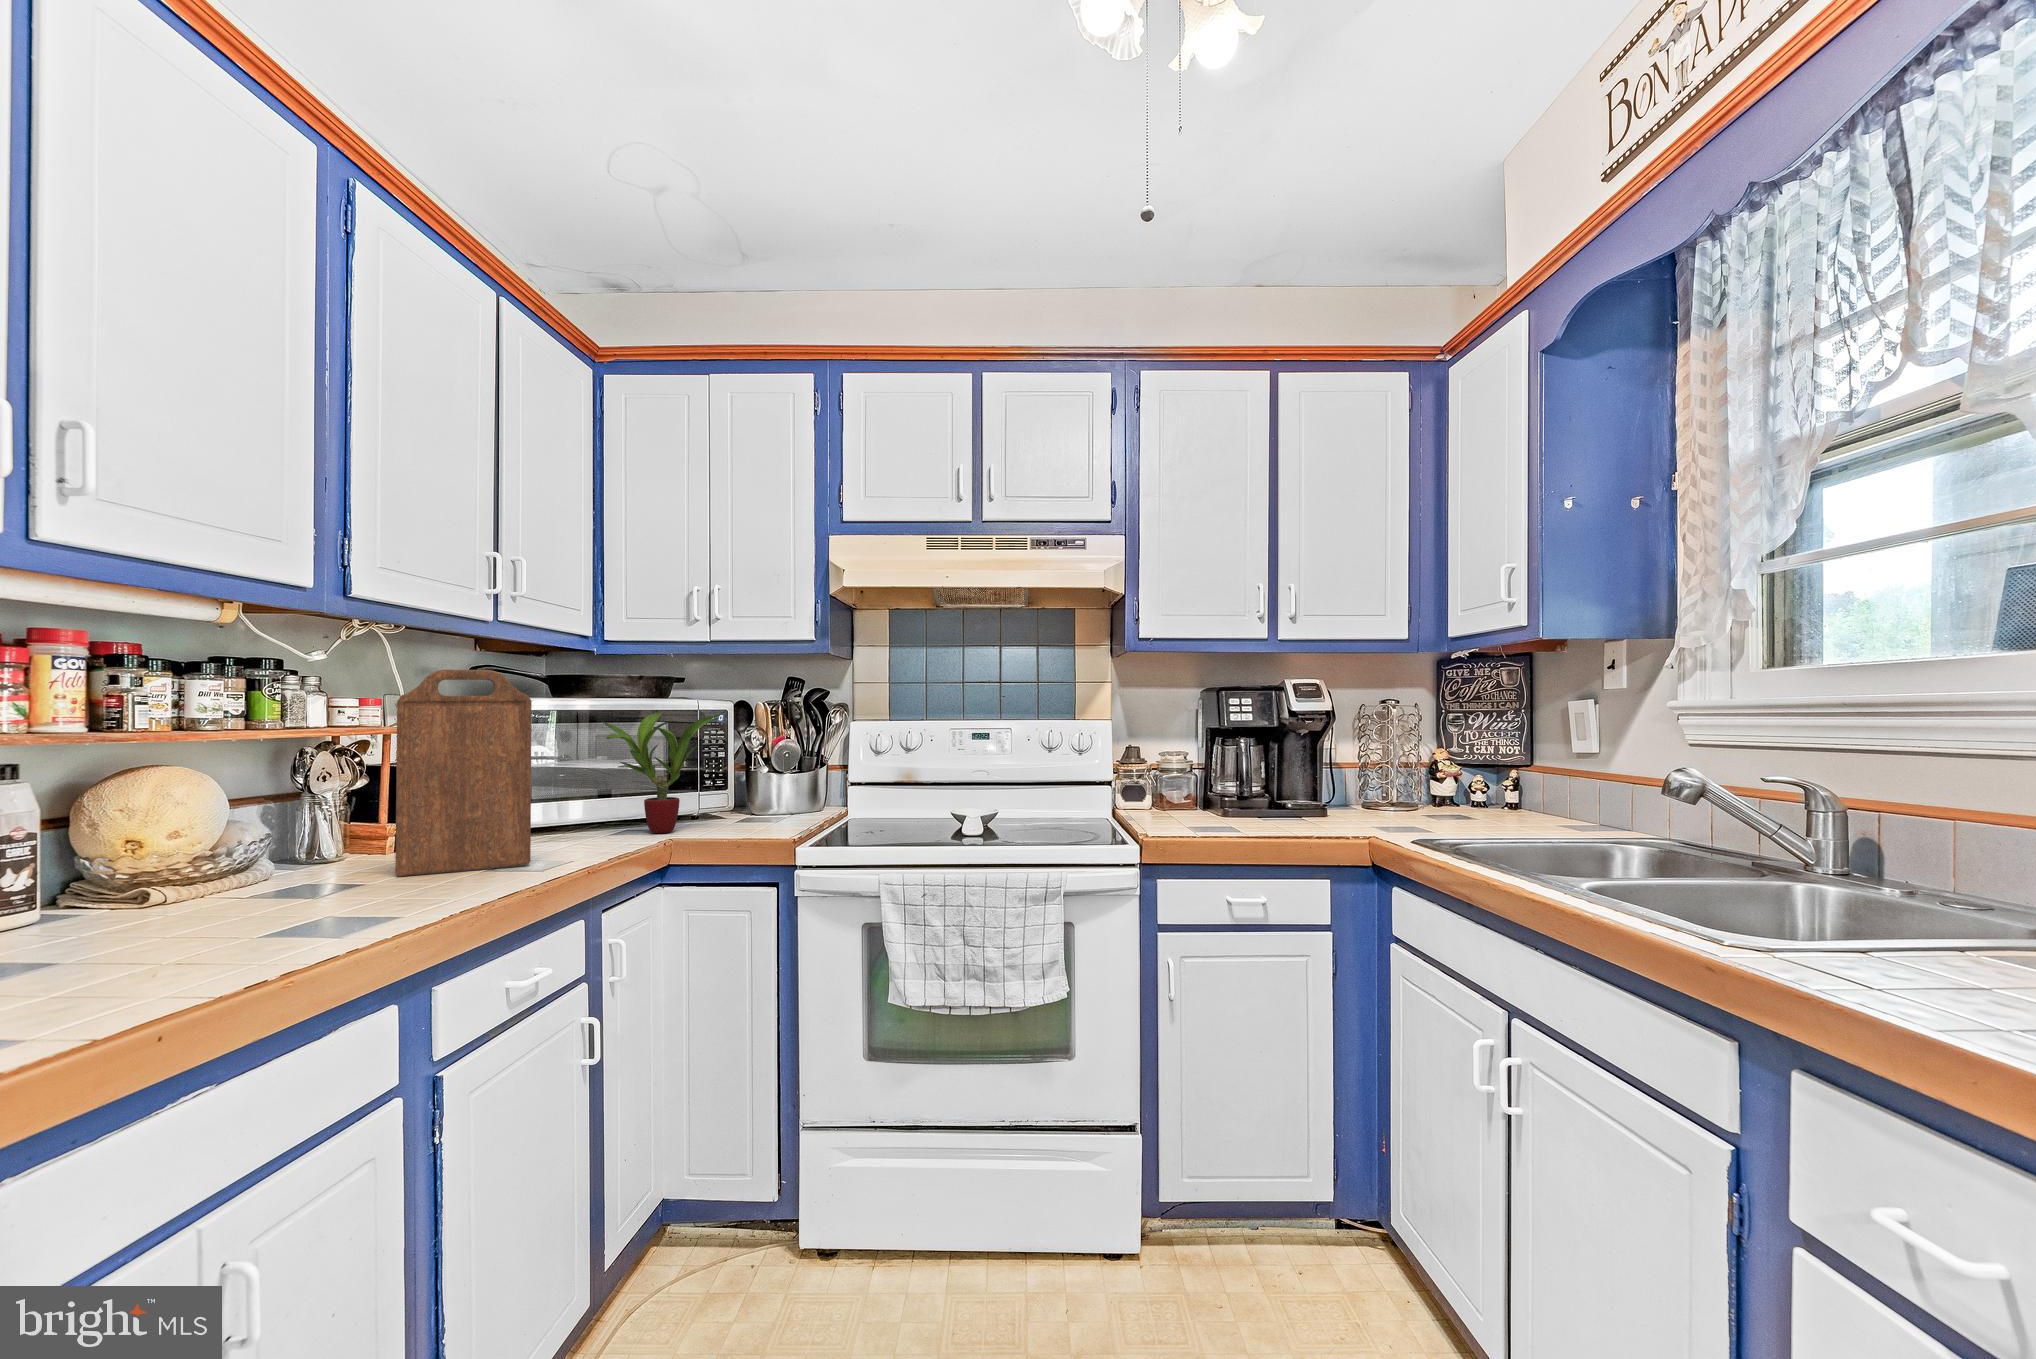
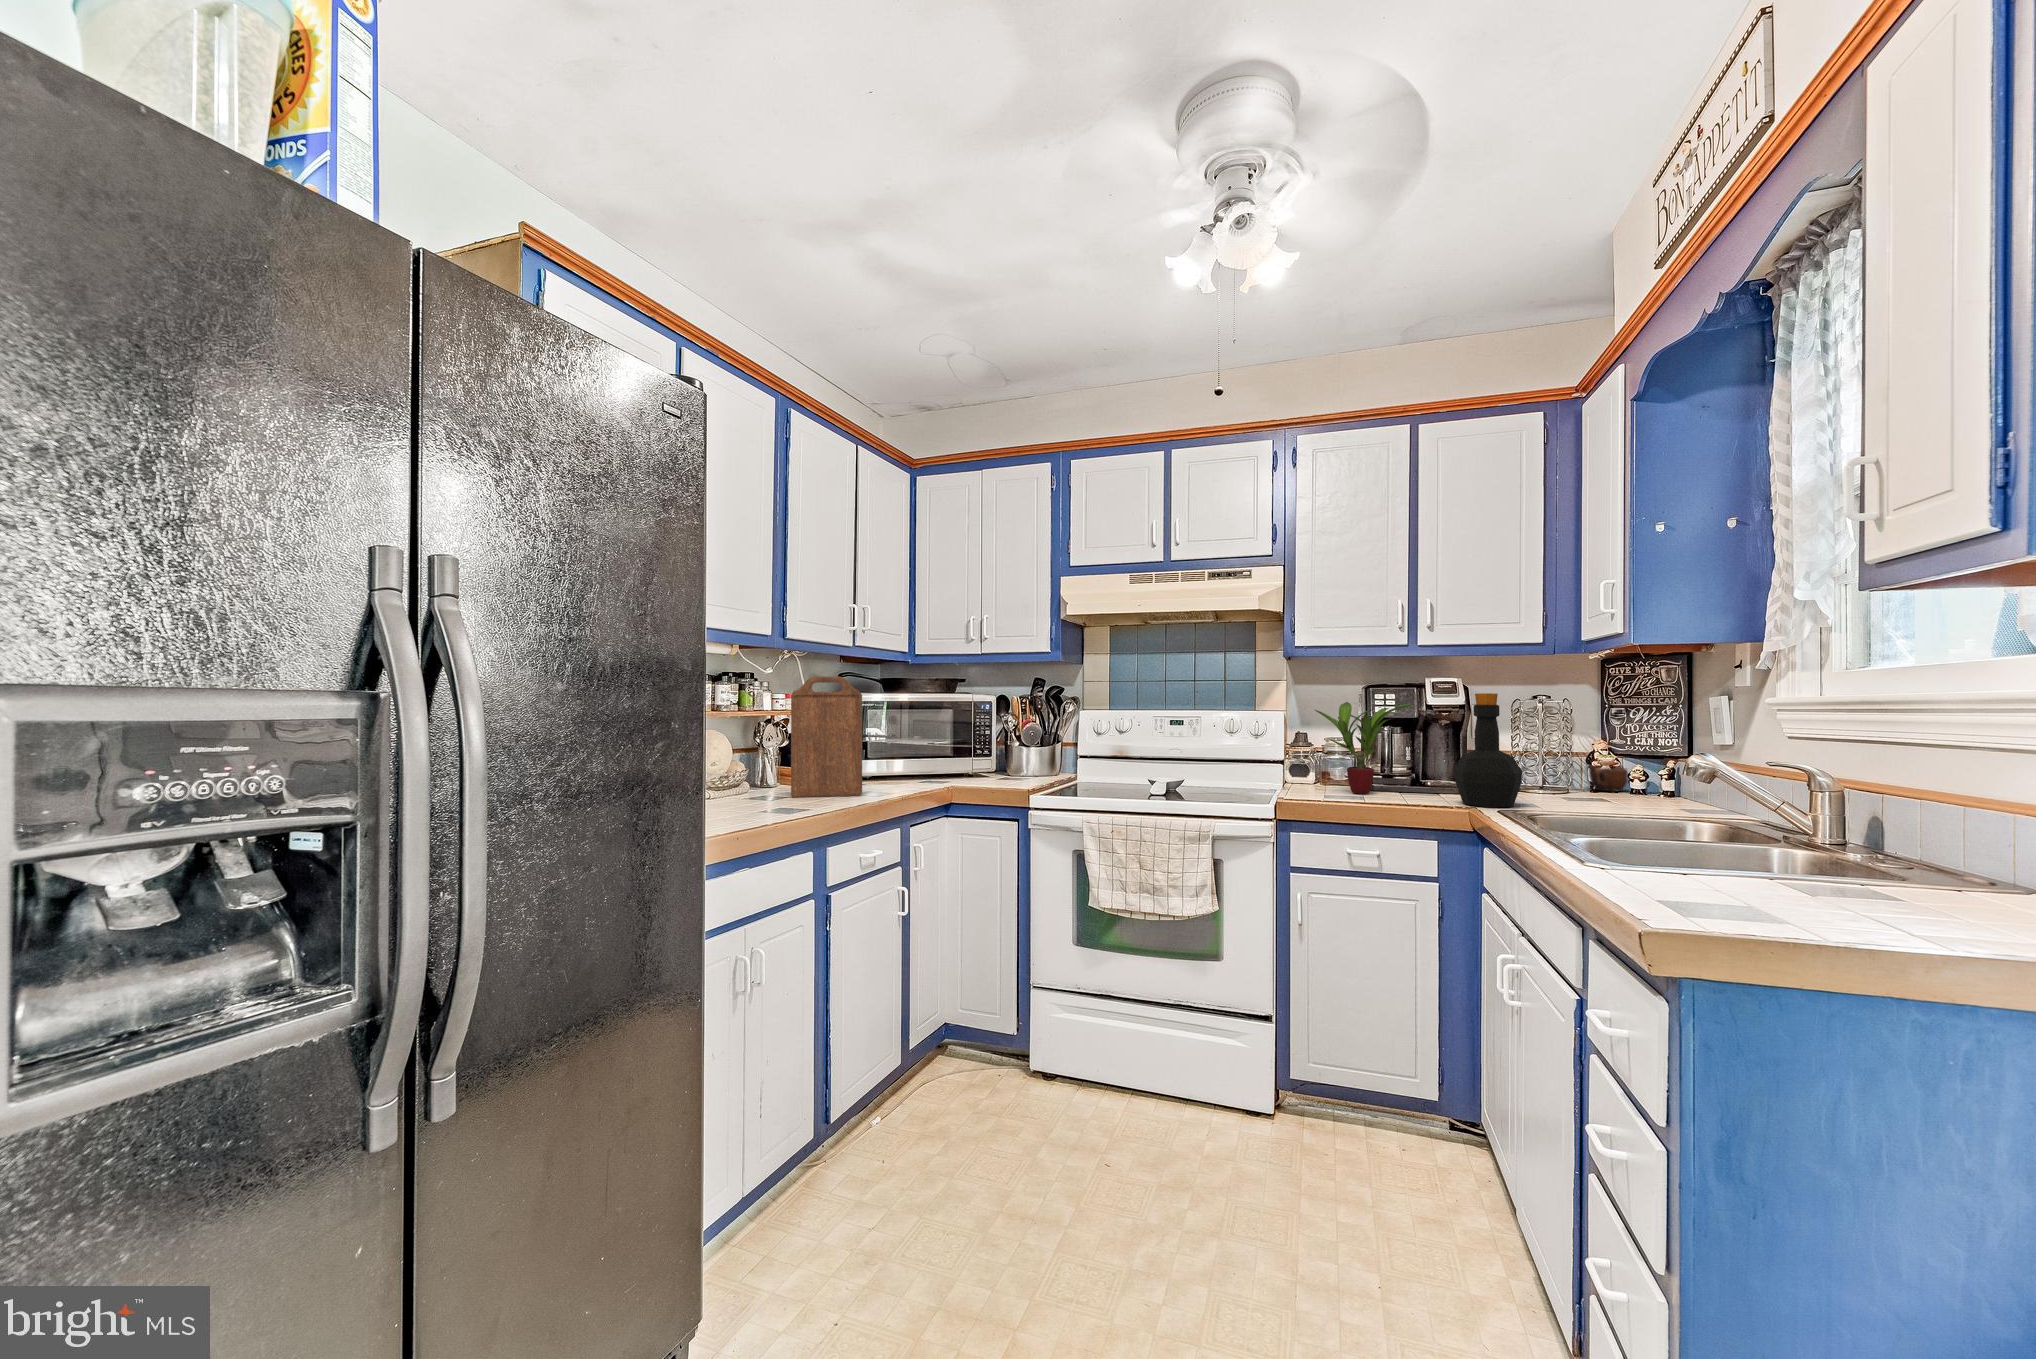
bottle: none [1338,698,1411,834] -> present [1454,693,1522,807]
potted plant: present [602,711,722,833] -> present [1315,702,1413,794]
mug: none [1433,778,1473,806] -> present [1589,766,1627,791]

